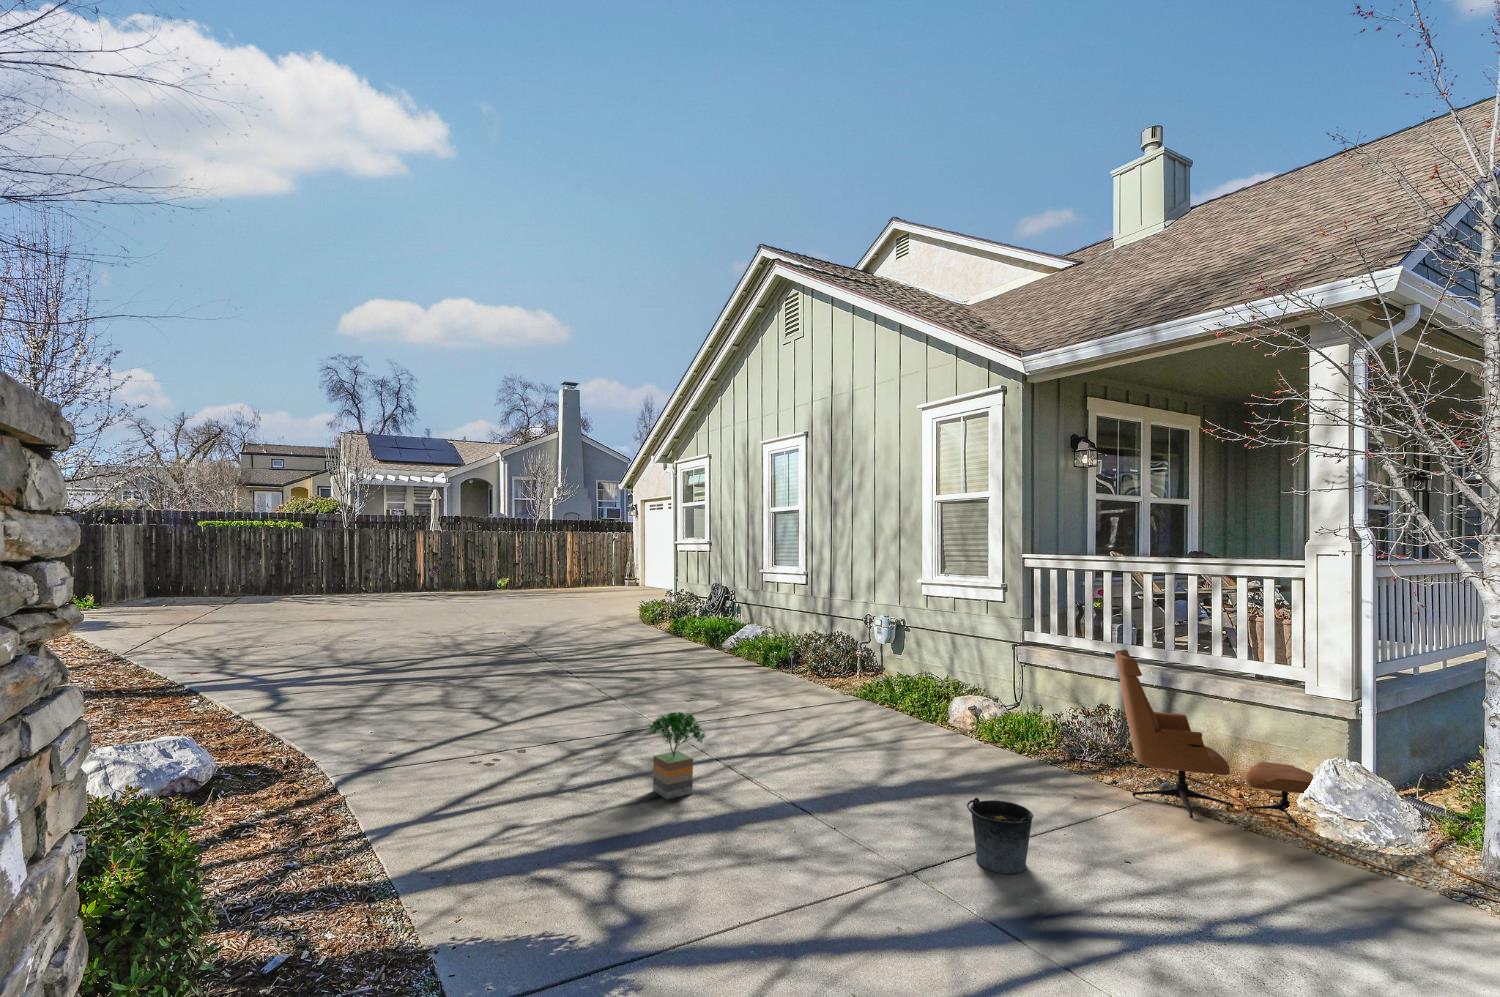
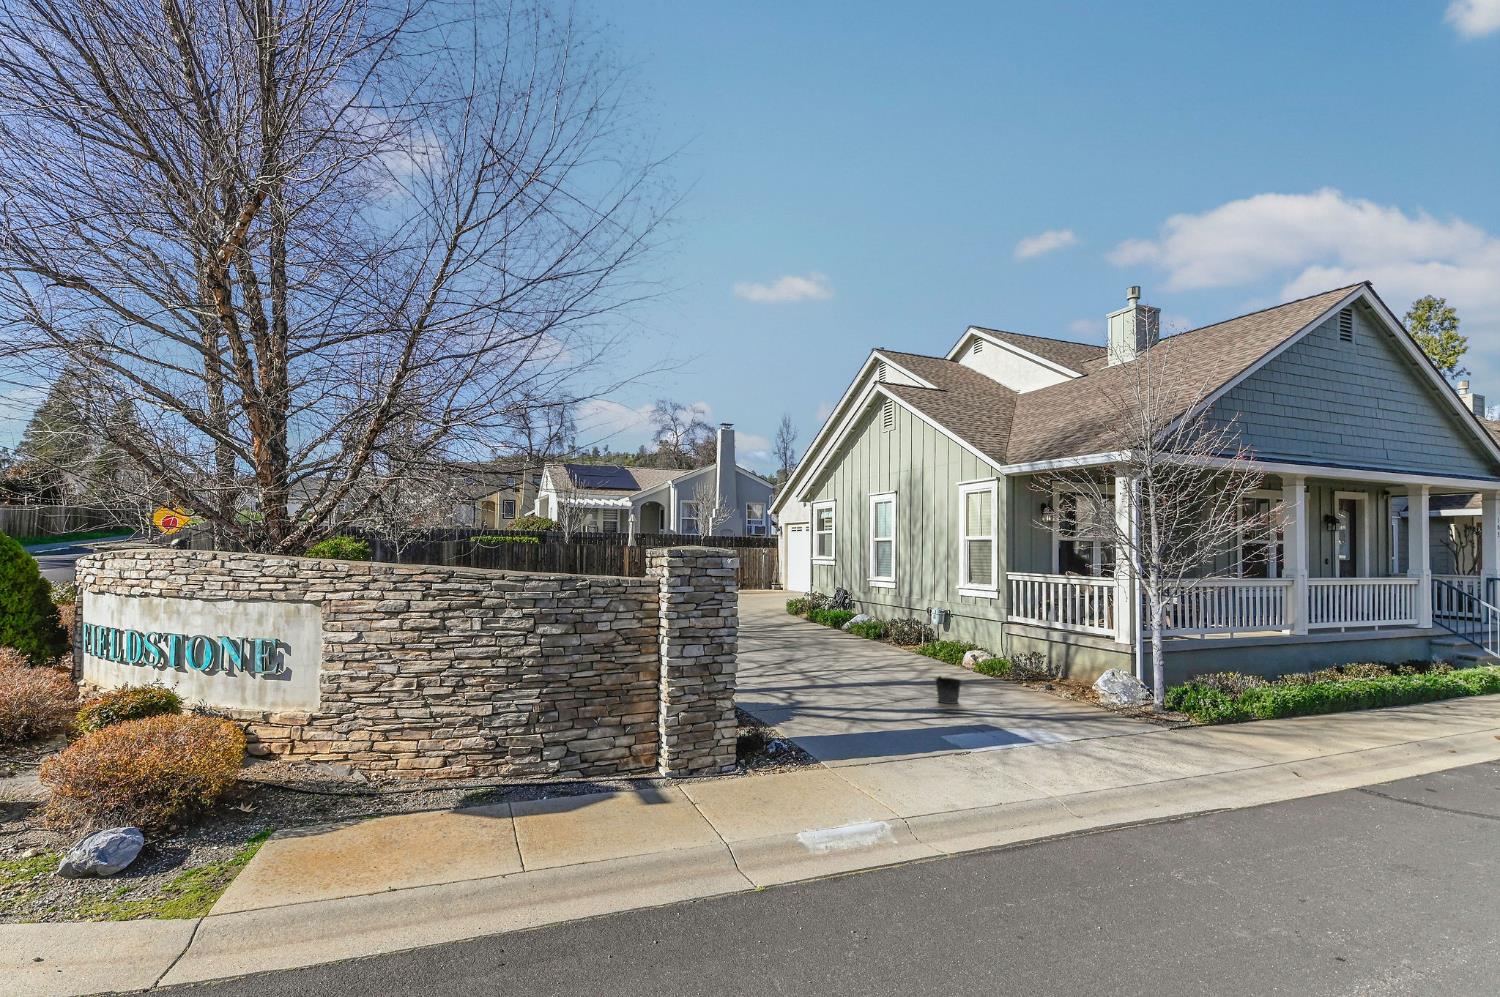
lounge chair: present [1115,650,1313,827] -> none [1026,621,1120,703]
potted tree: present [648,712,706,799] -> none [799,642,827,680]

